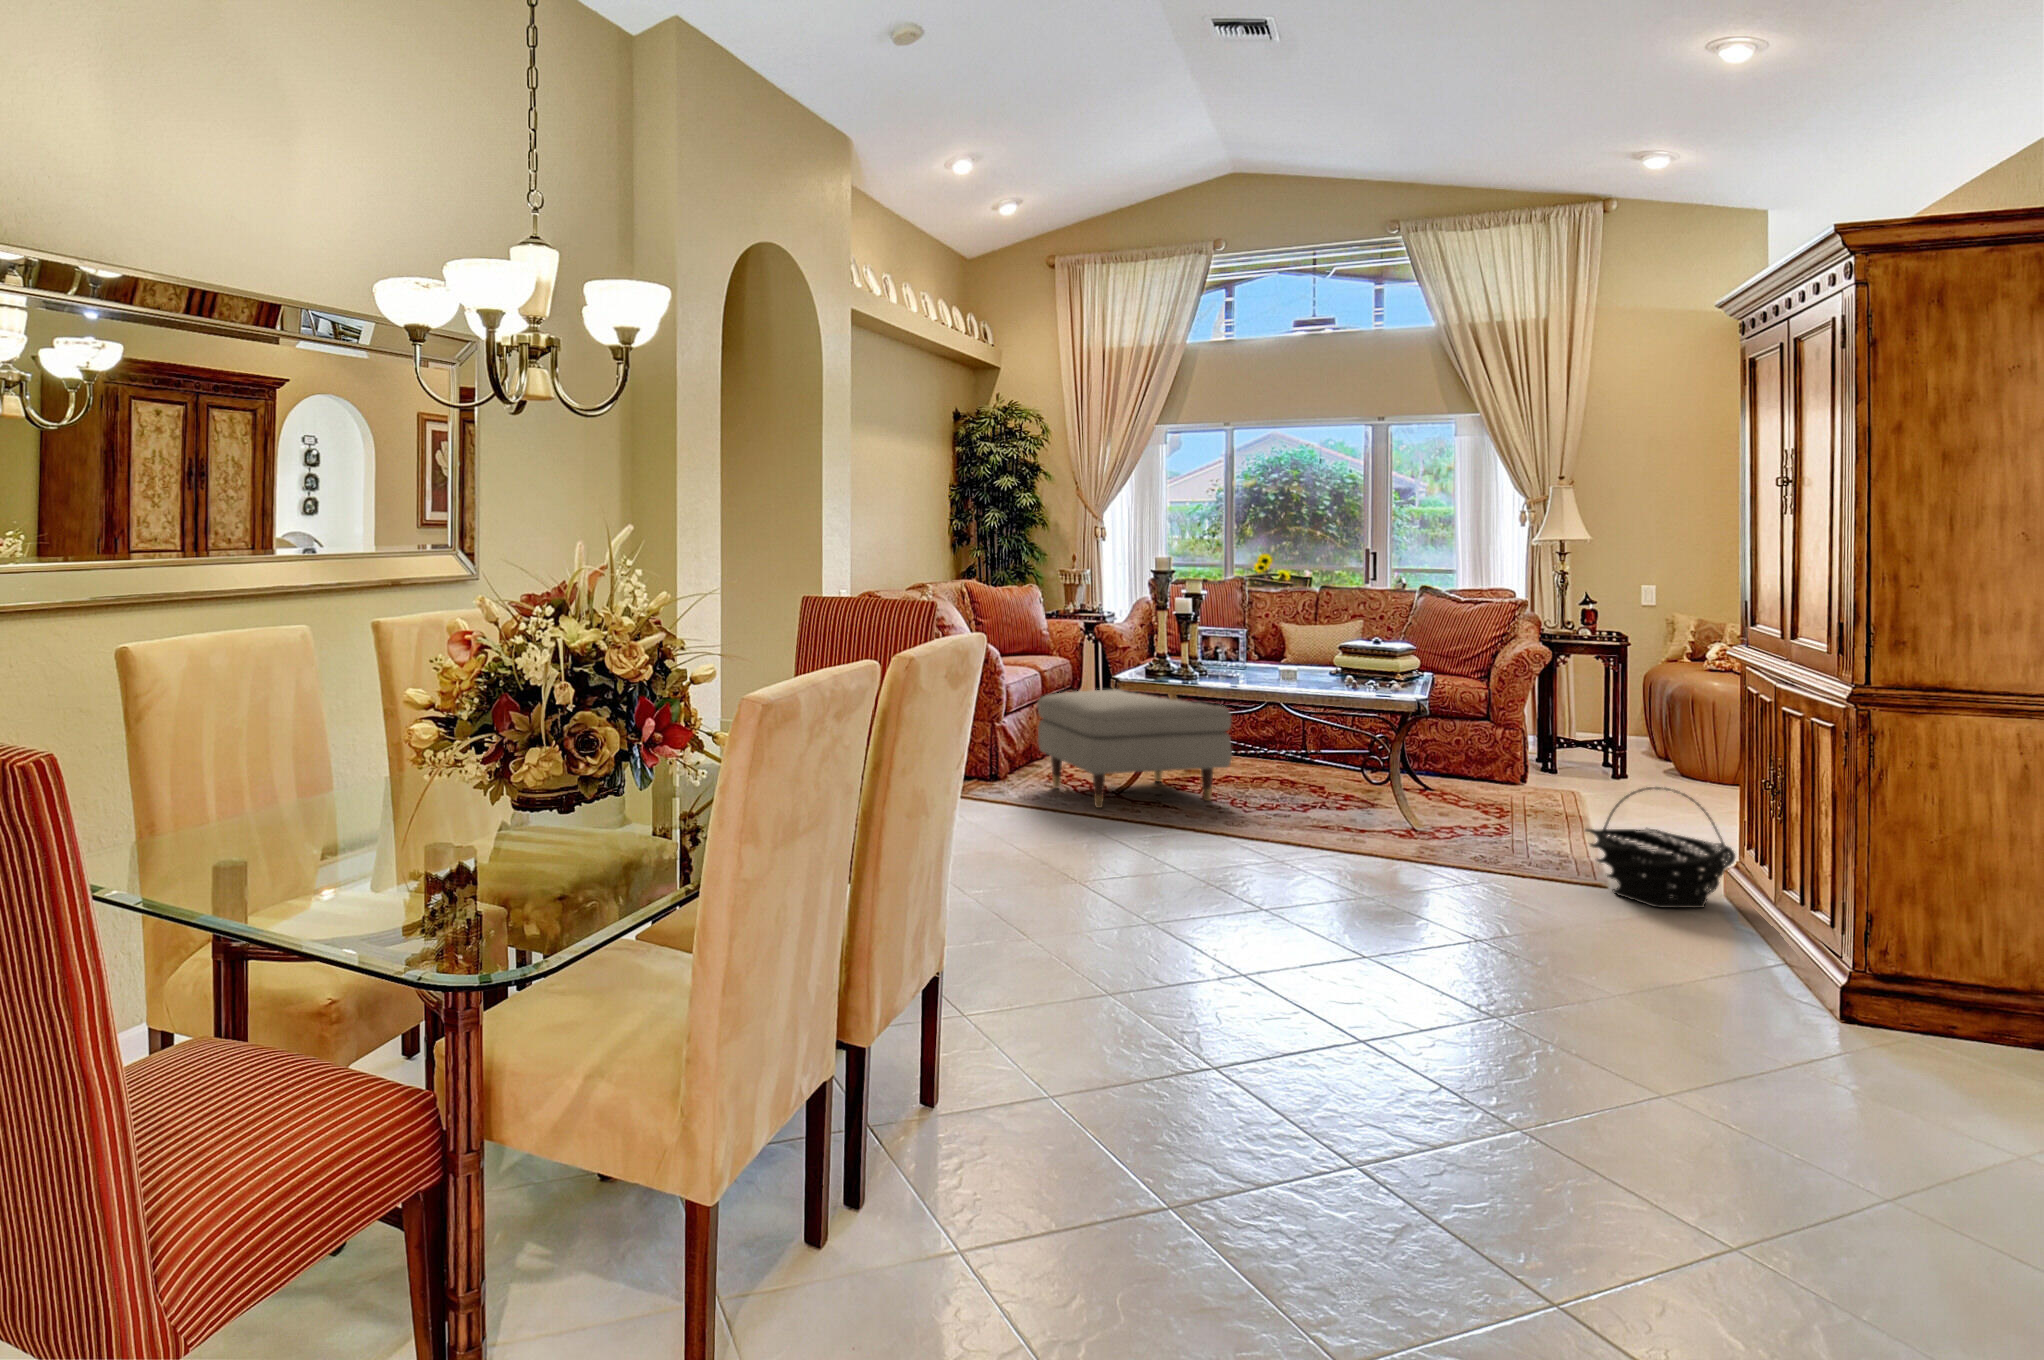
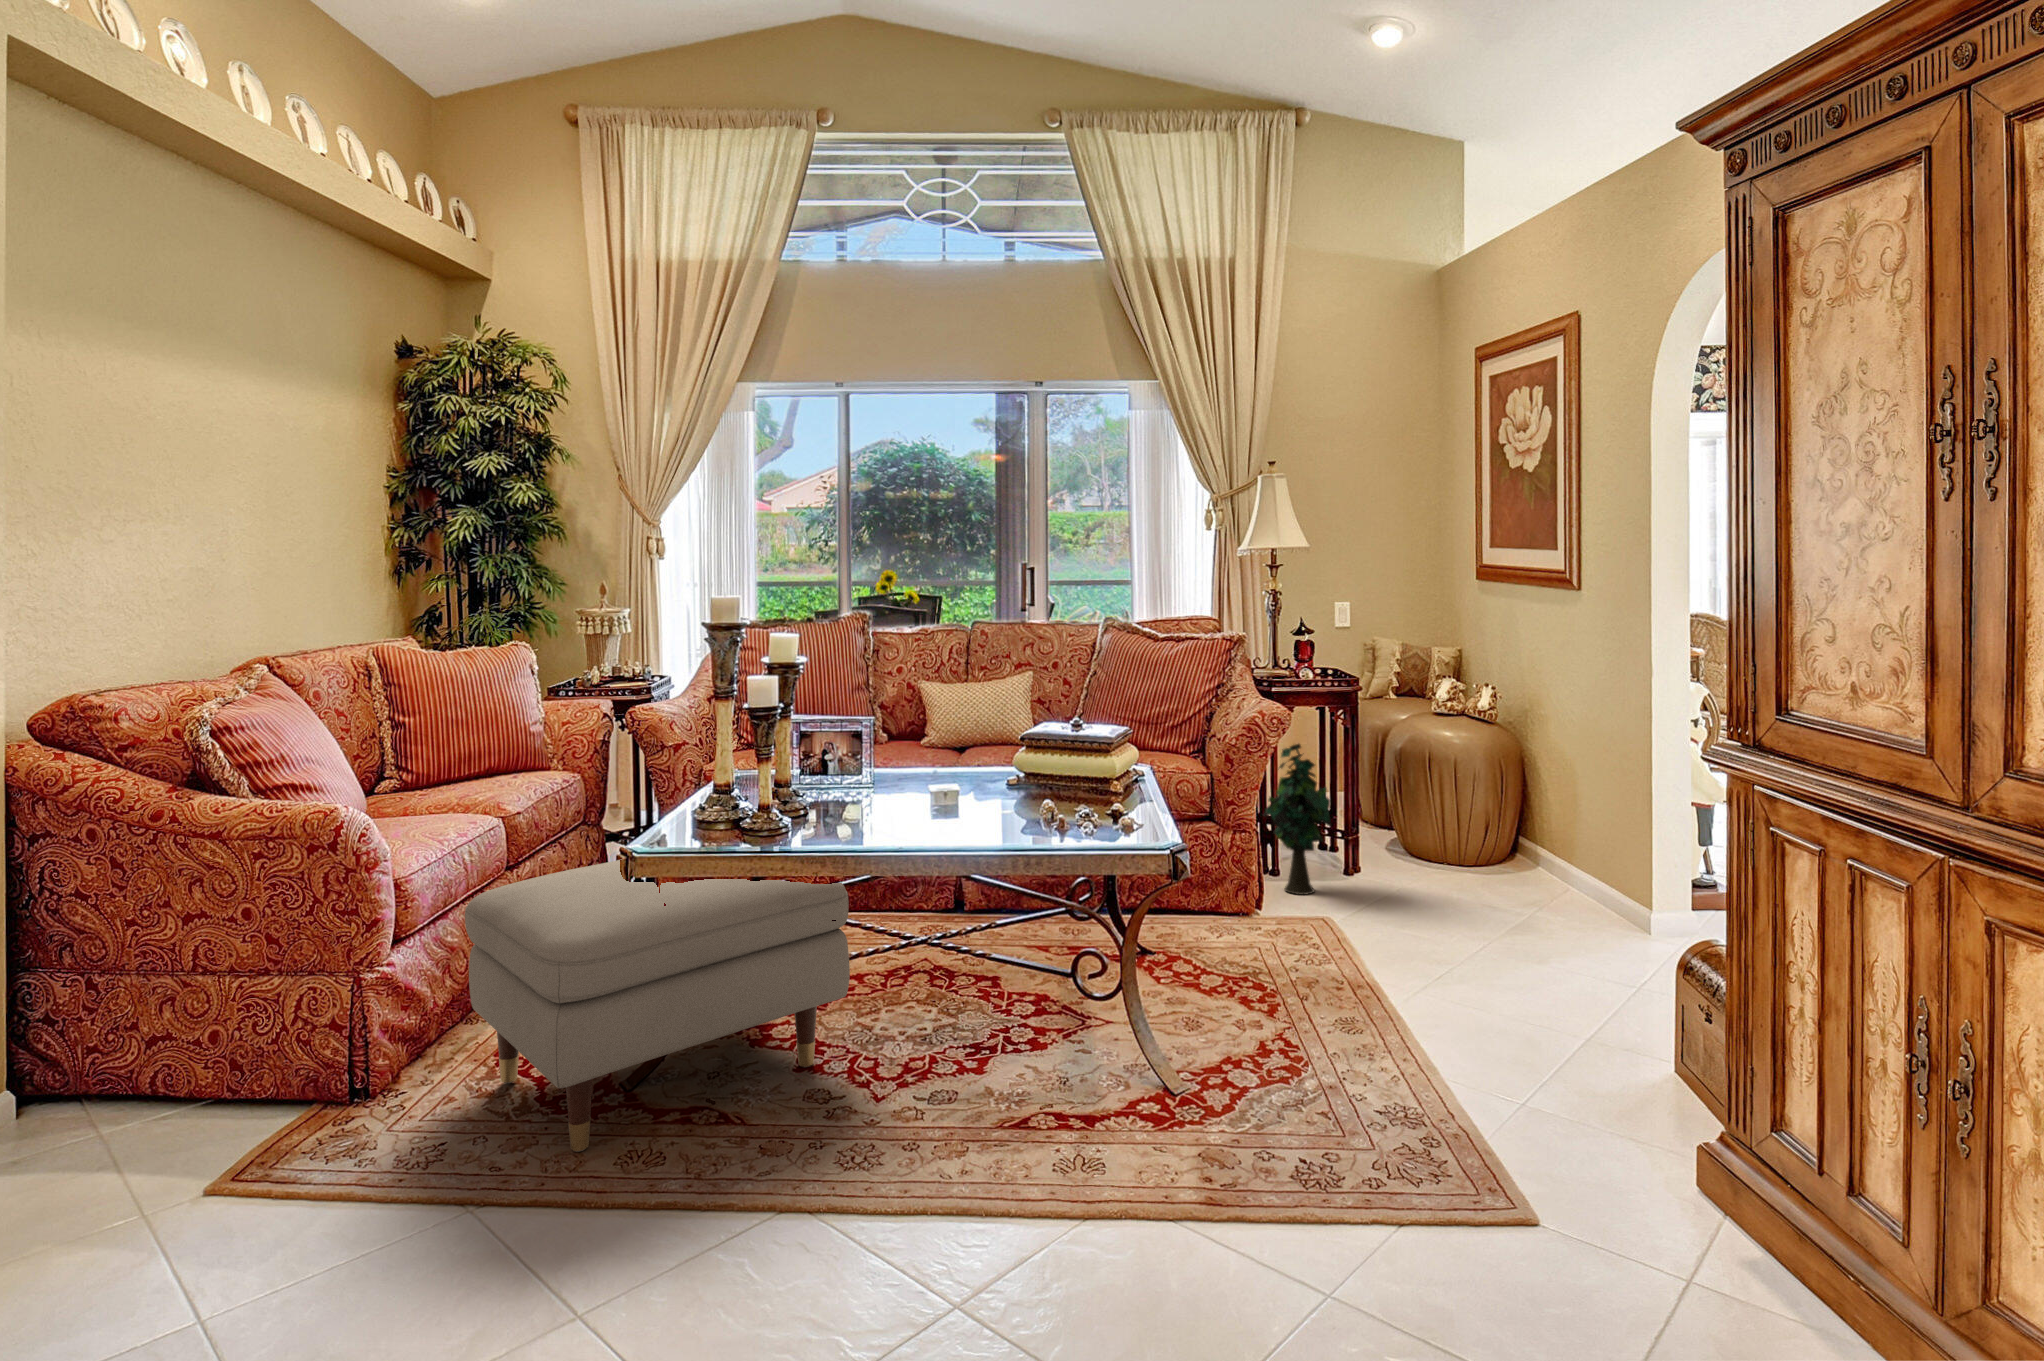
decorative plant: none [1536,676,1595,781] -> present [1263,744,1332,895]
basket: present [1585,787,1735,908] -> none [1498,1032,1771,1300]

